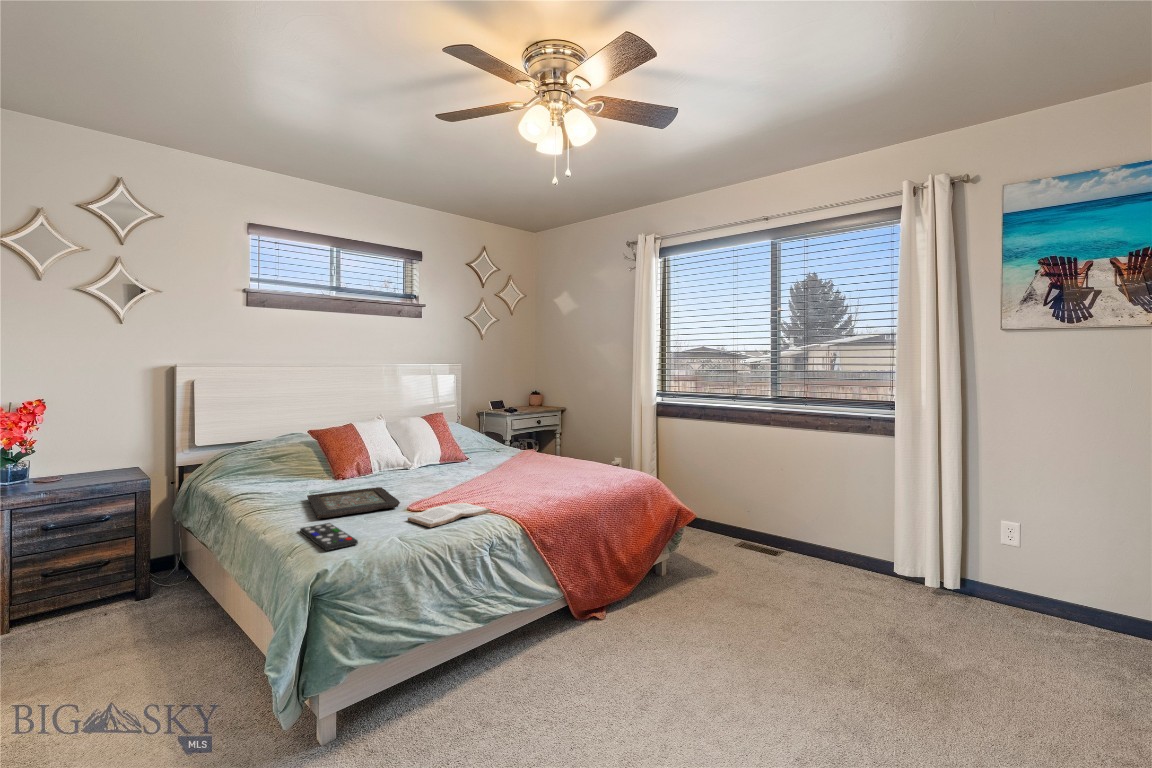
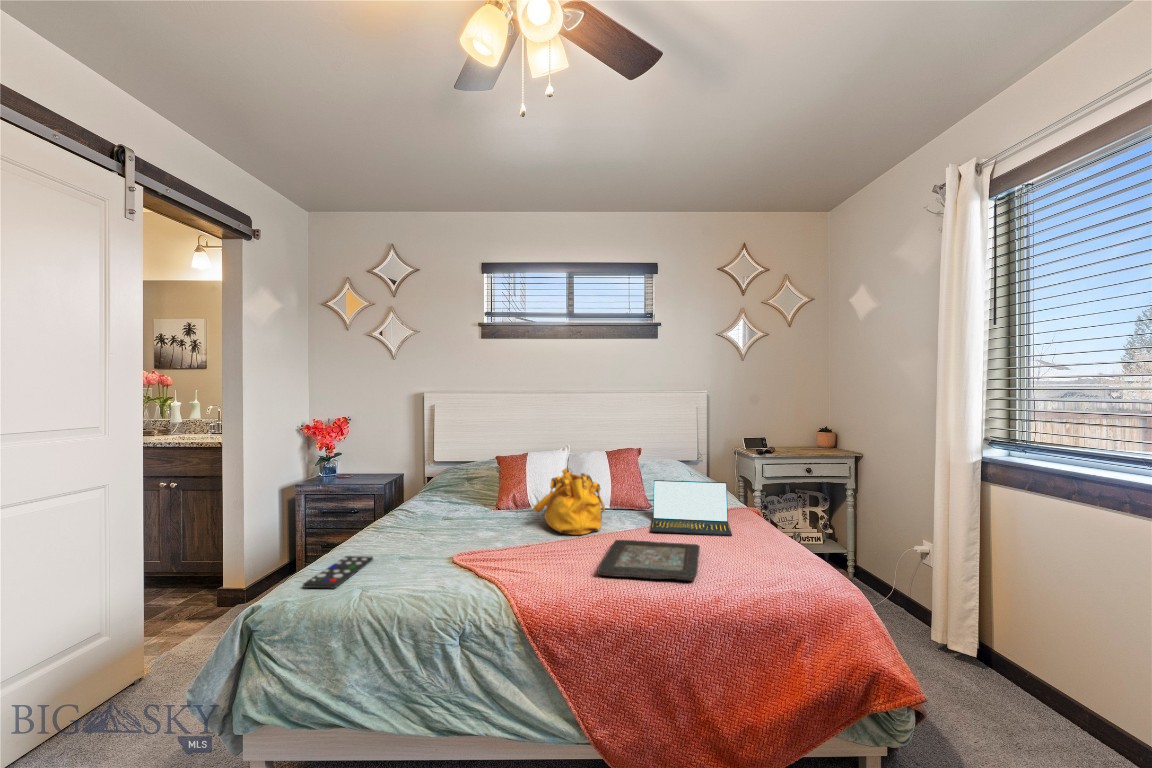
handbag: none [412,430,472,482] -> present [533,468,605,535]
laptop: none [487,431,558,470] -> present [651,480,732,536]
decorative tray: present [307,487,400,518] -> present [597,540,700,581]
book: present [408,503,491,527] -> none [415,564,512,589]

